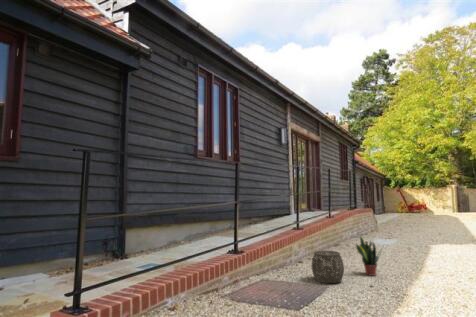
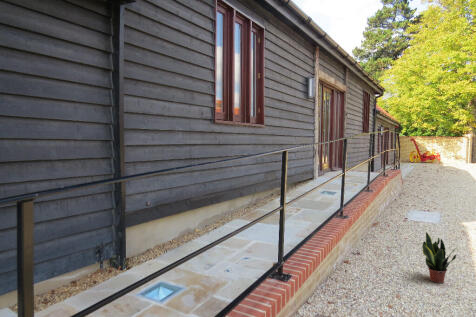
woven basket: present [312,251,344,283] -> none [368,254,414,302]

